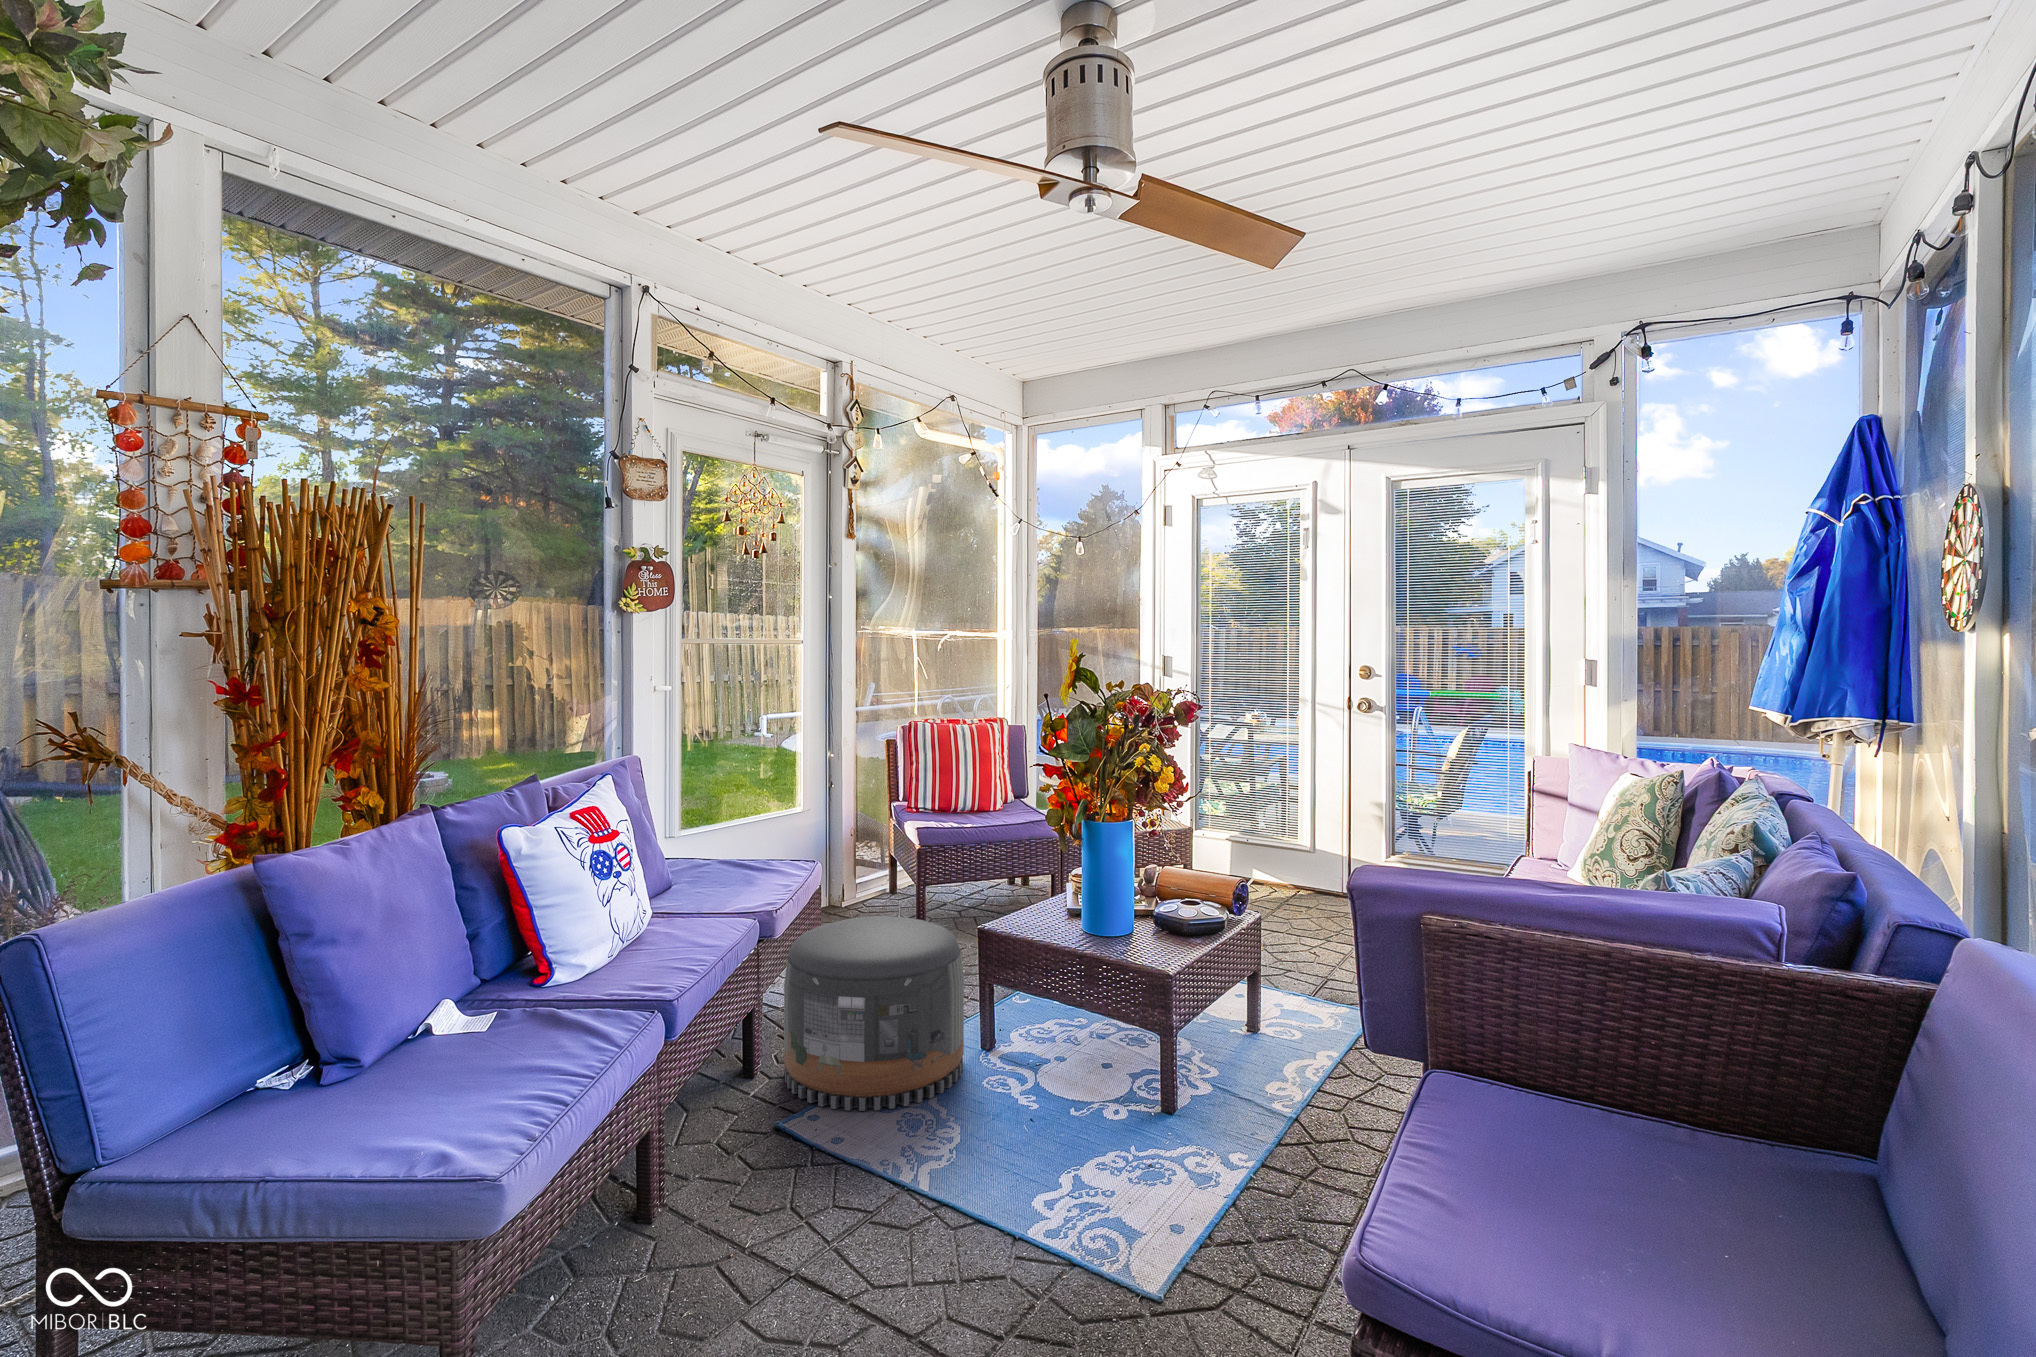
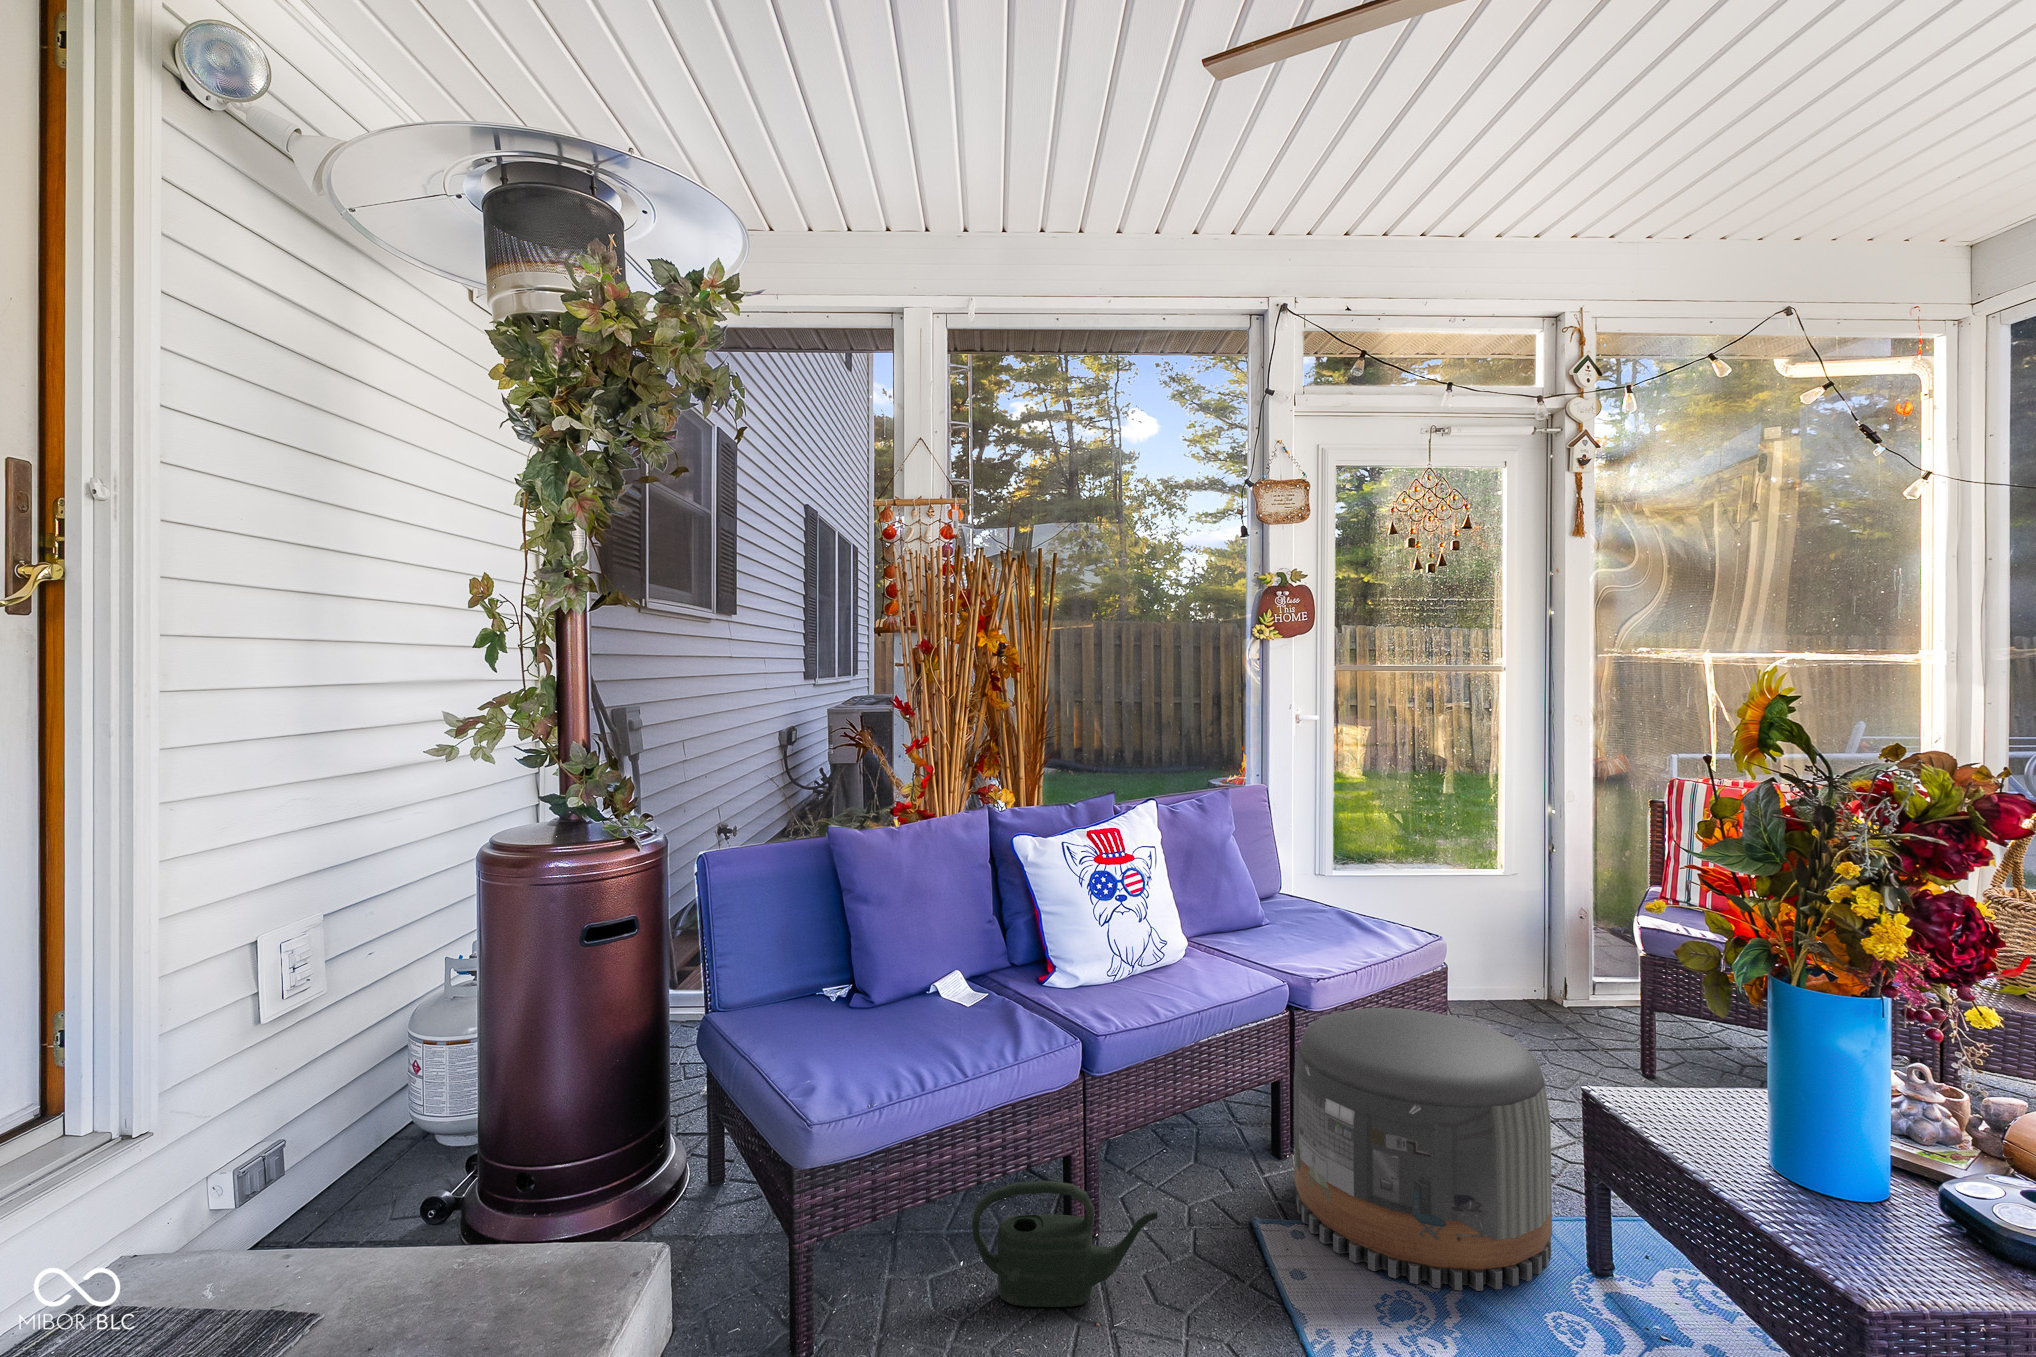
watering can: none [604,1125,758,1261] -> present [972,1181,1158,1307]

